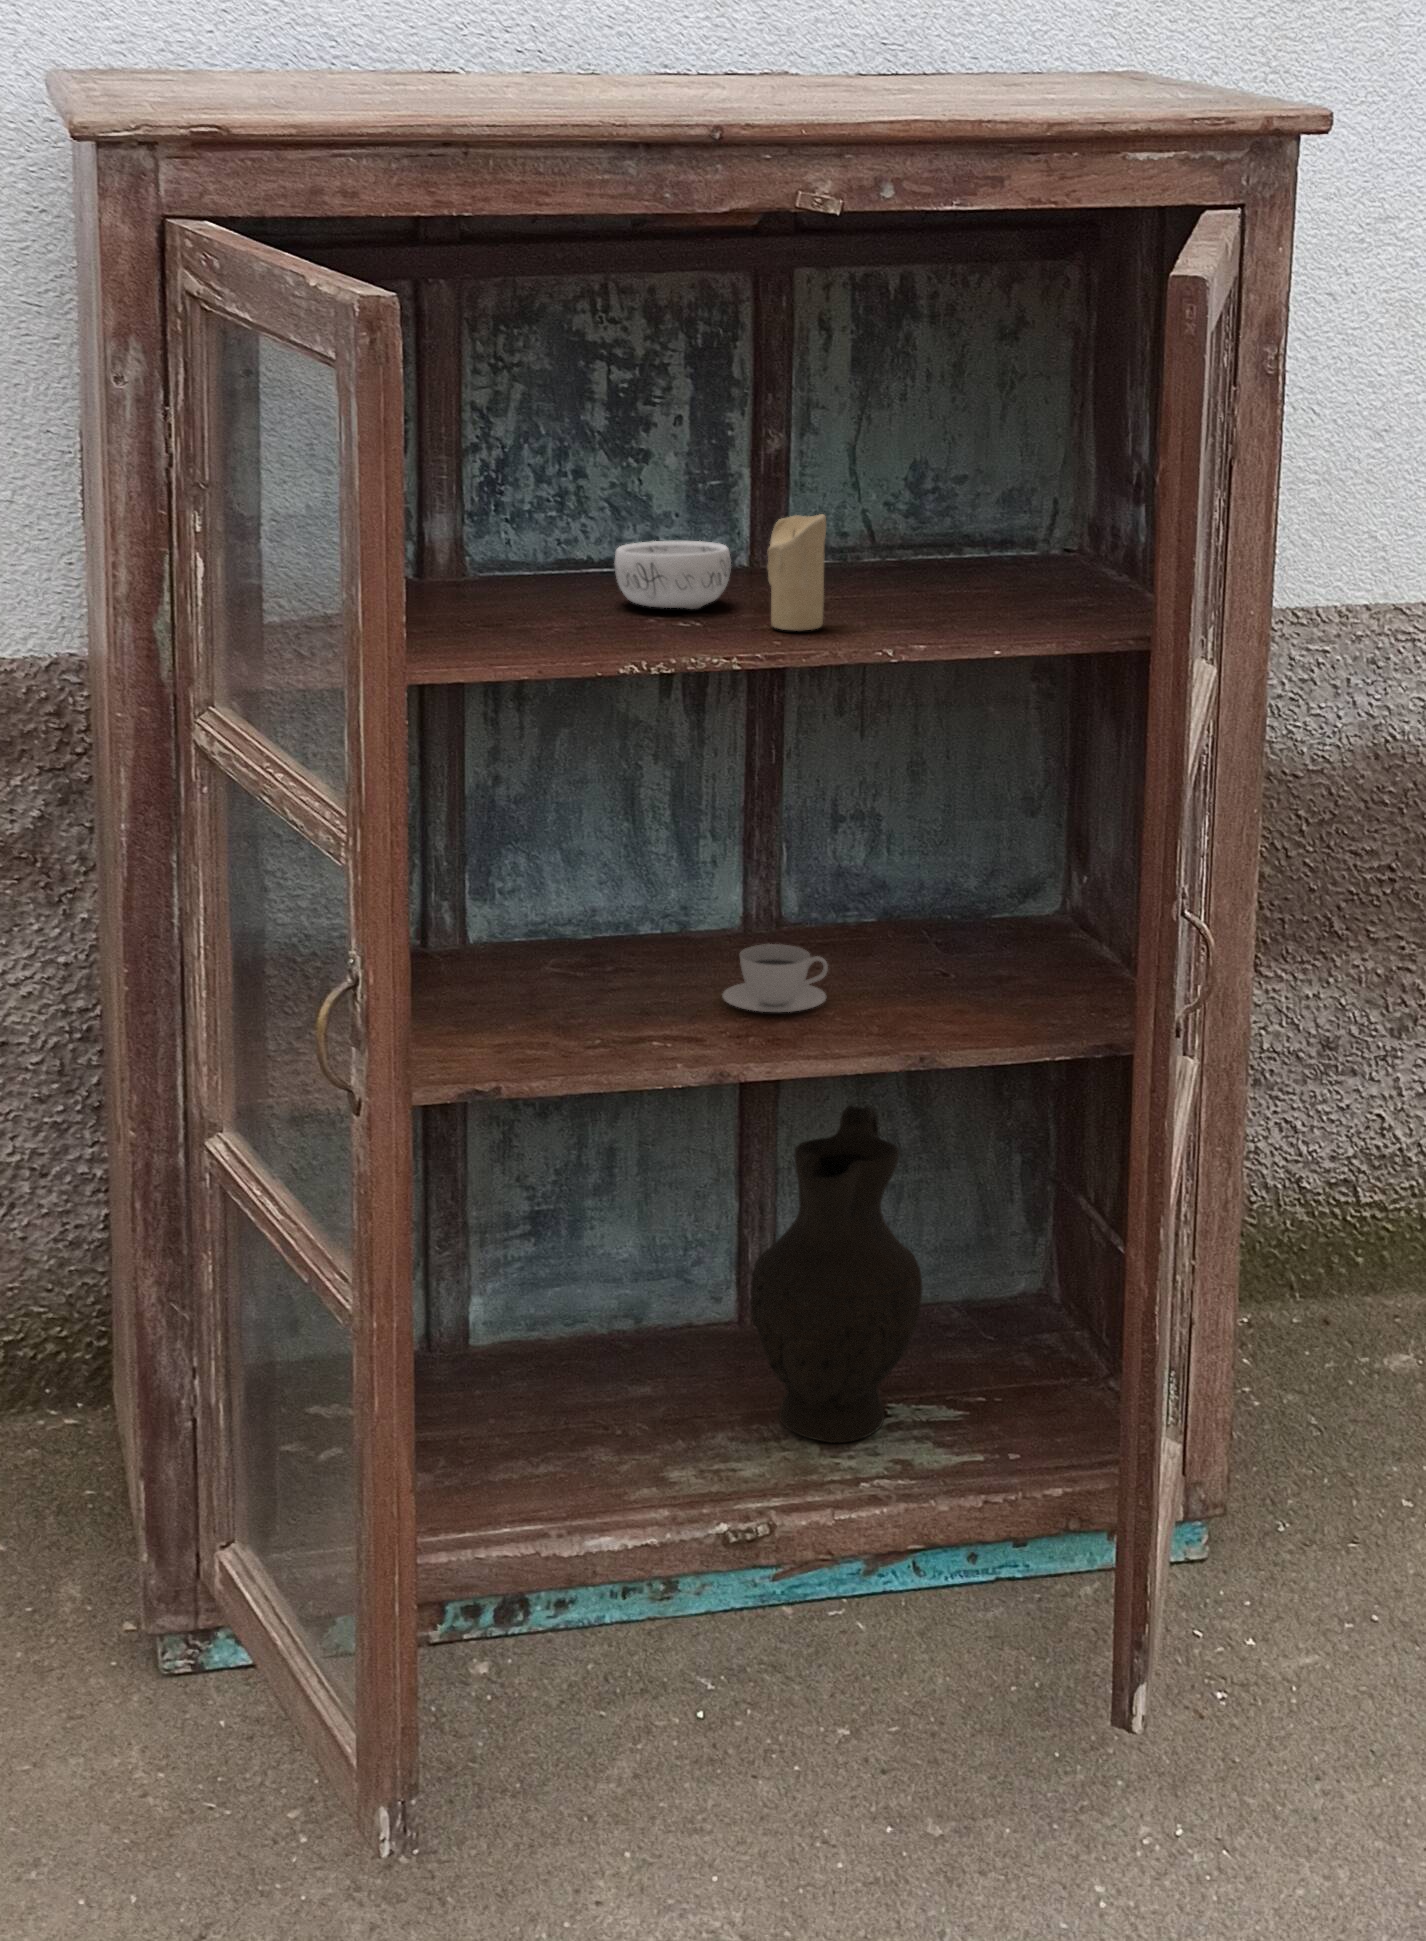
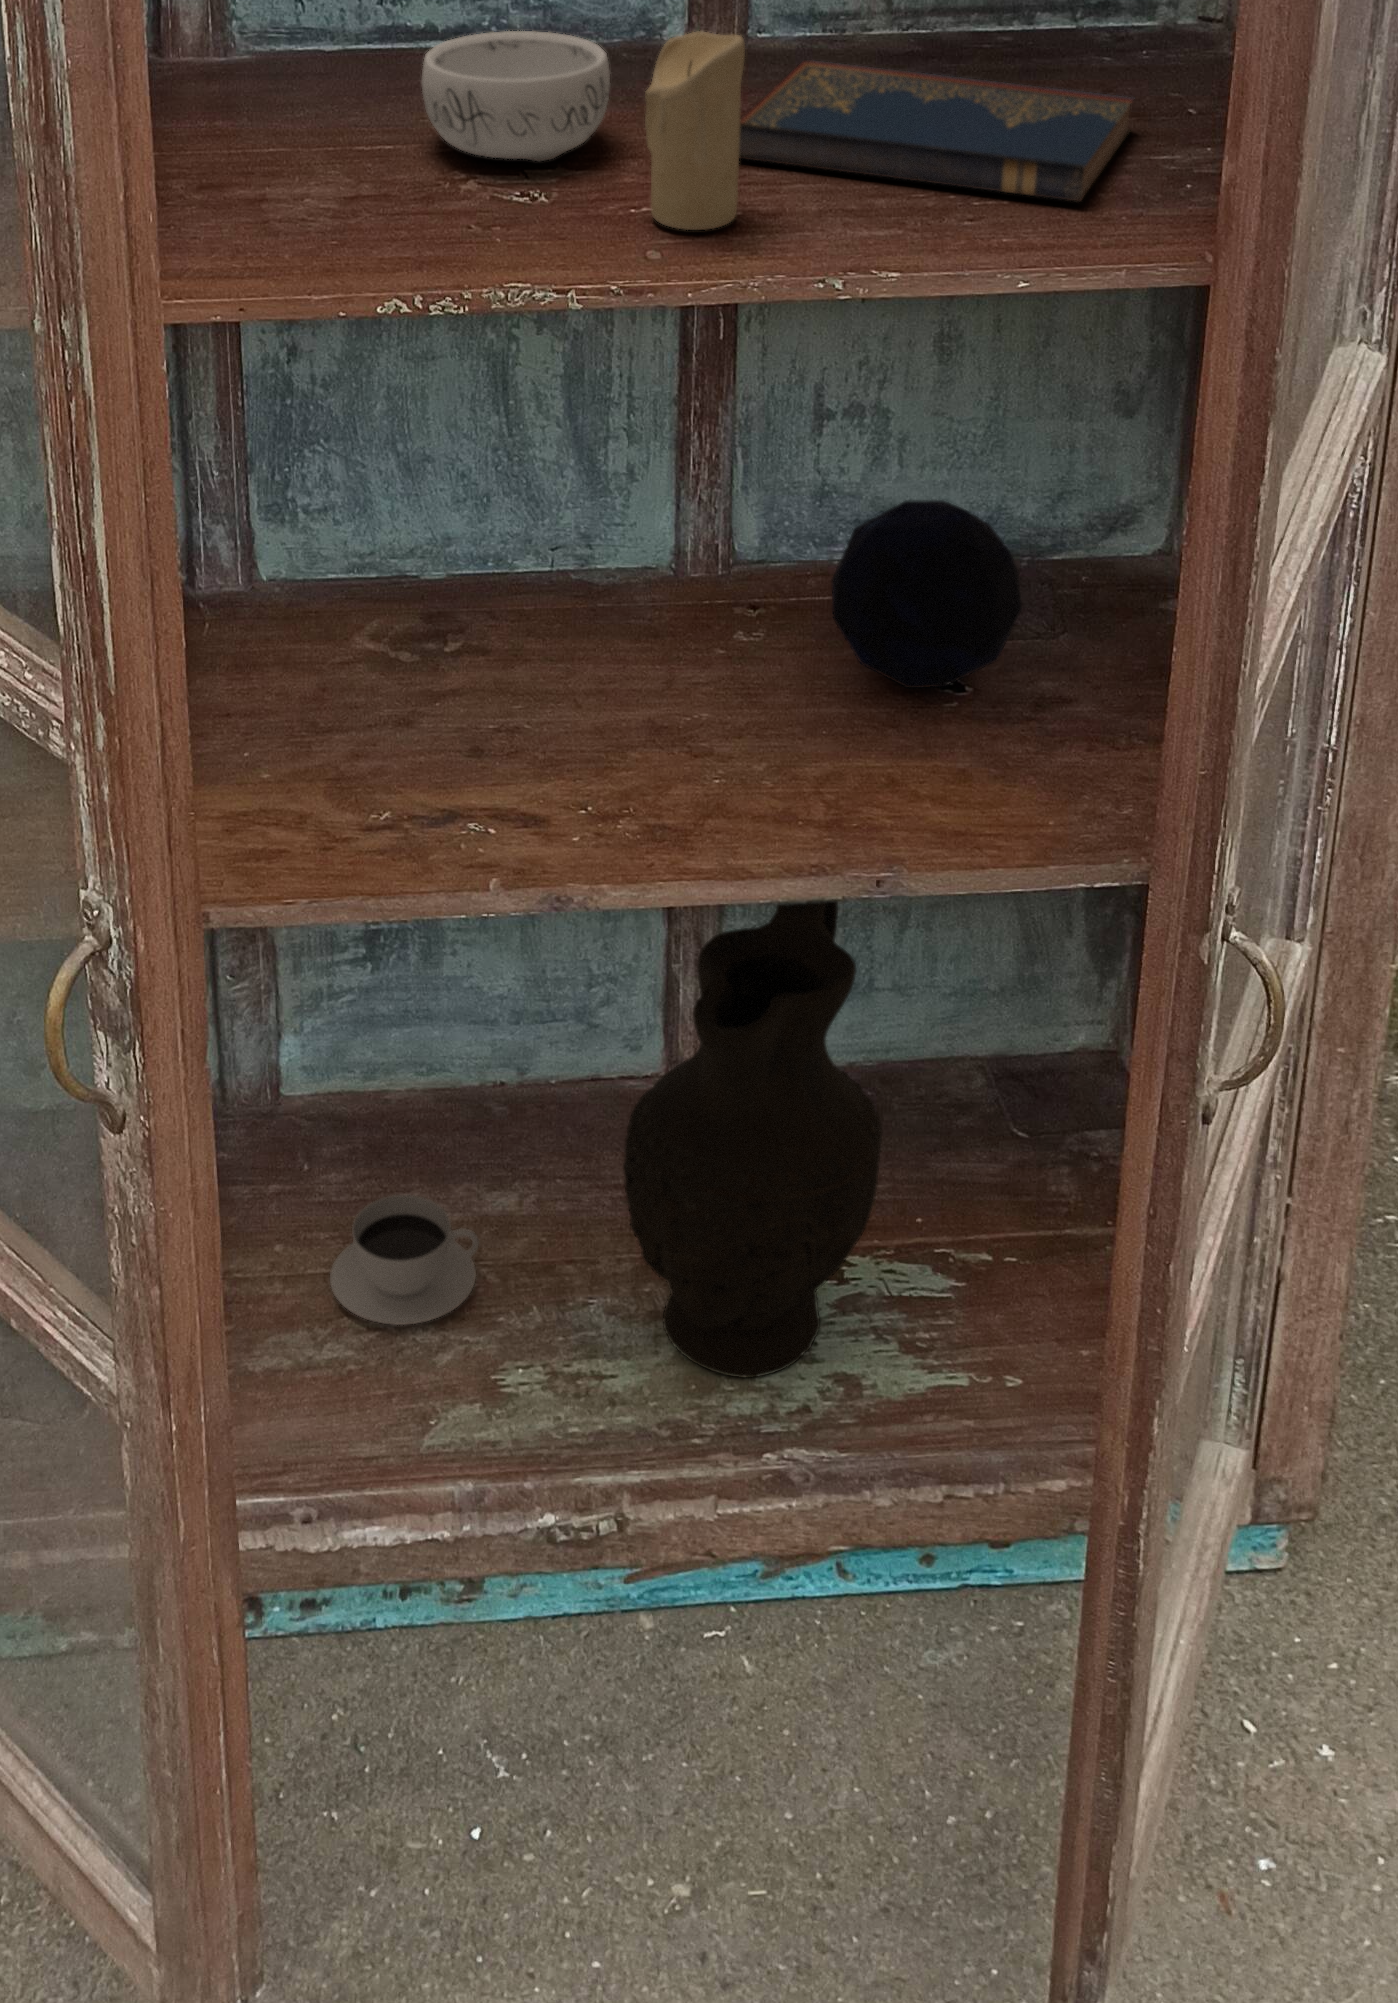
hardcover book: none [808,563,1042,615] -> present [739,60,1133,202]
decorative orb: none [862,850,987,971] -> present [831,500,1022,689]
teacup: present [722,944,828,1012] -> present [330,1195,479,1325]

